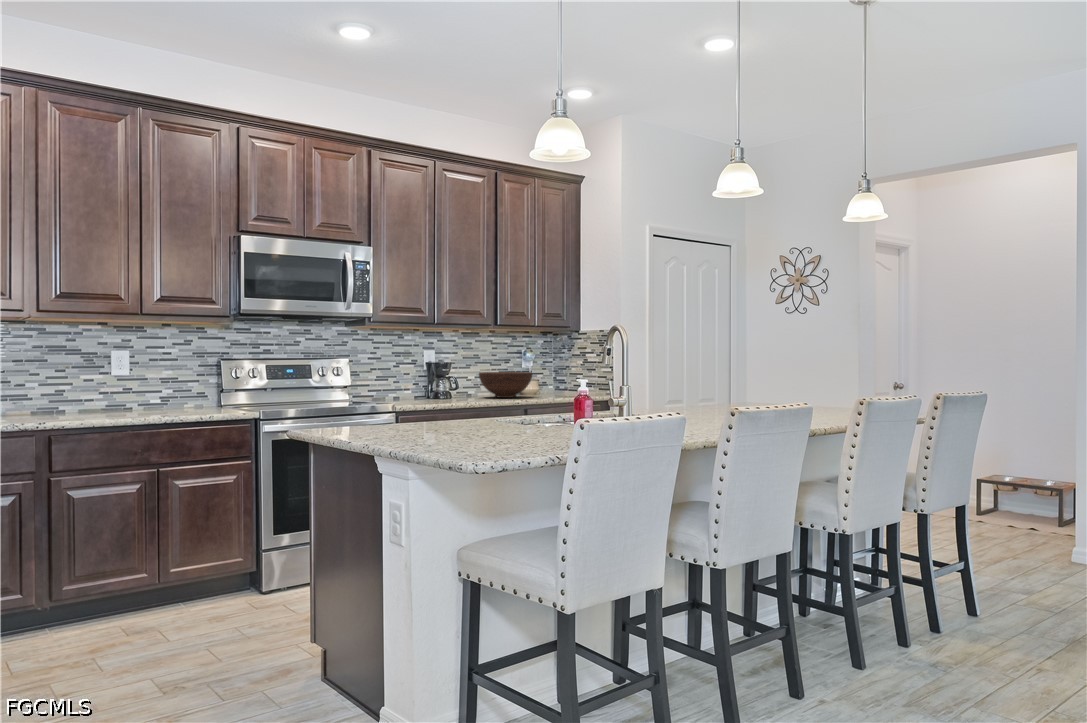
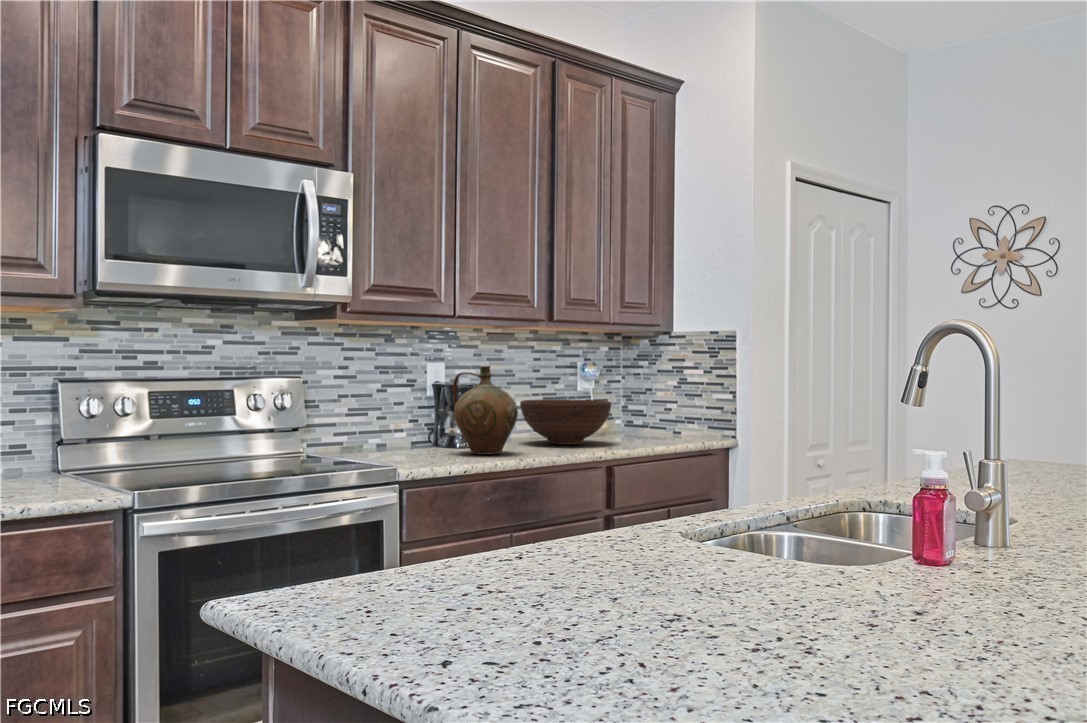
ceramic jug: none [434,351,470,401] -> present [453,366,518,455]

